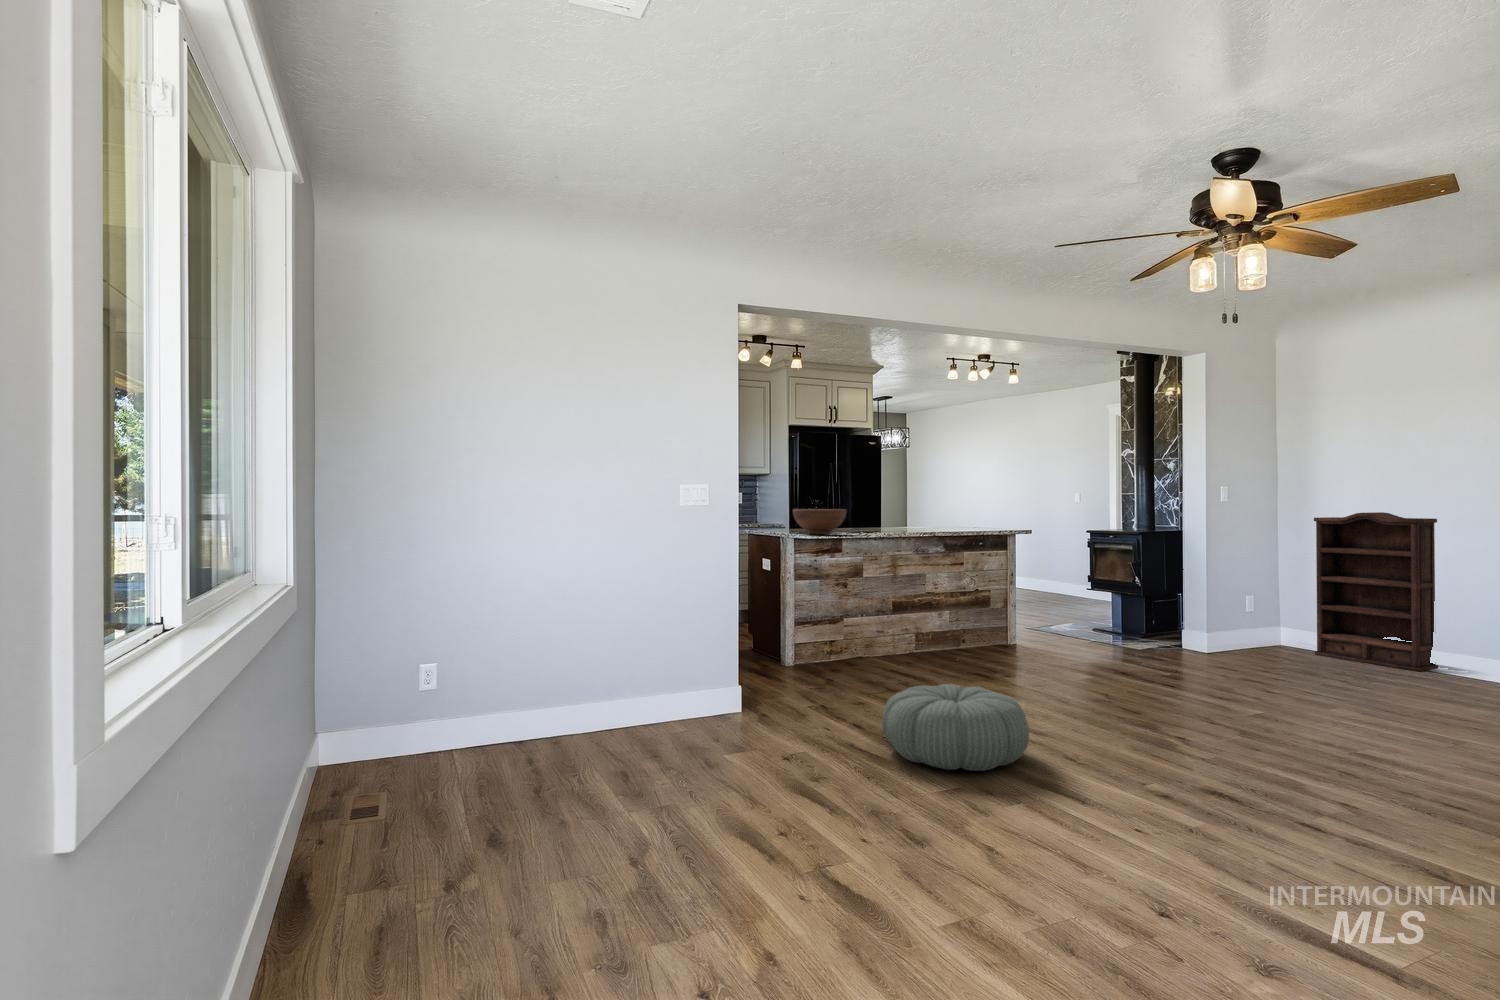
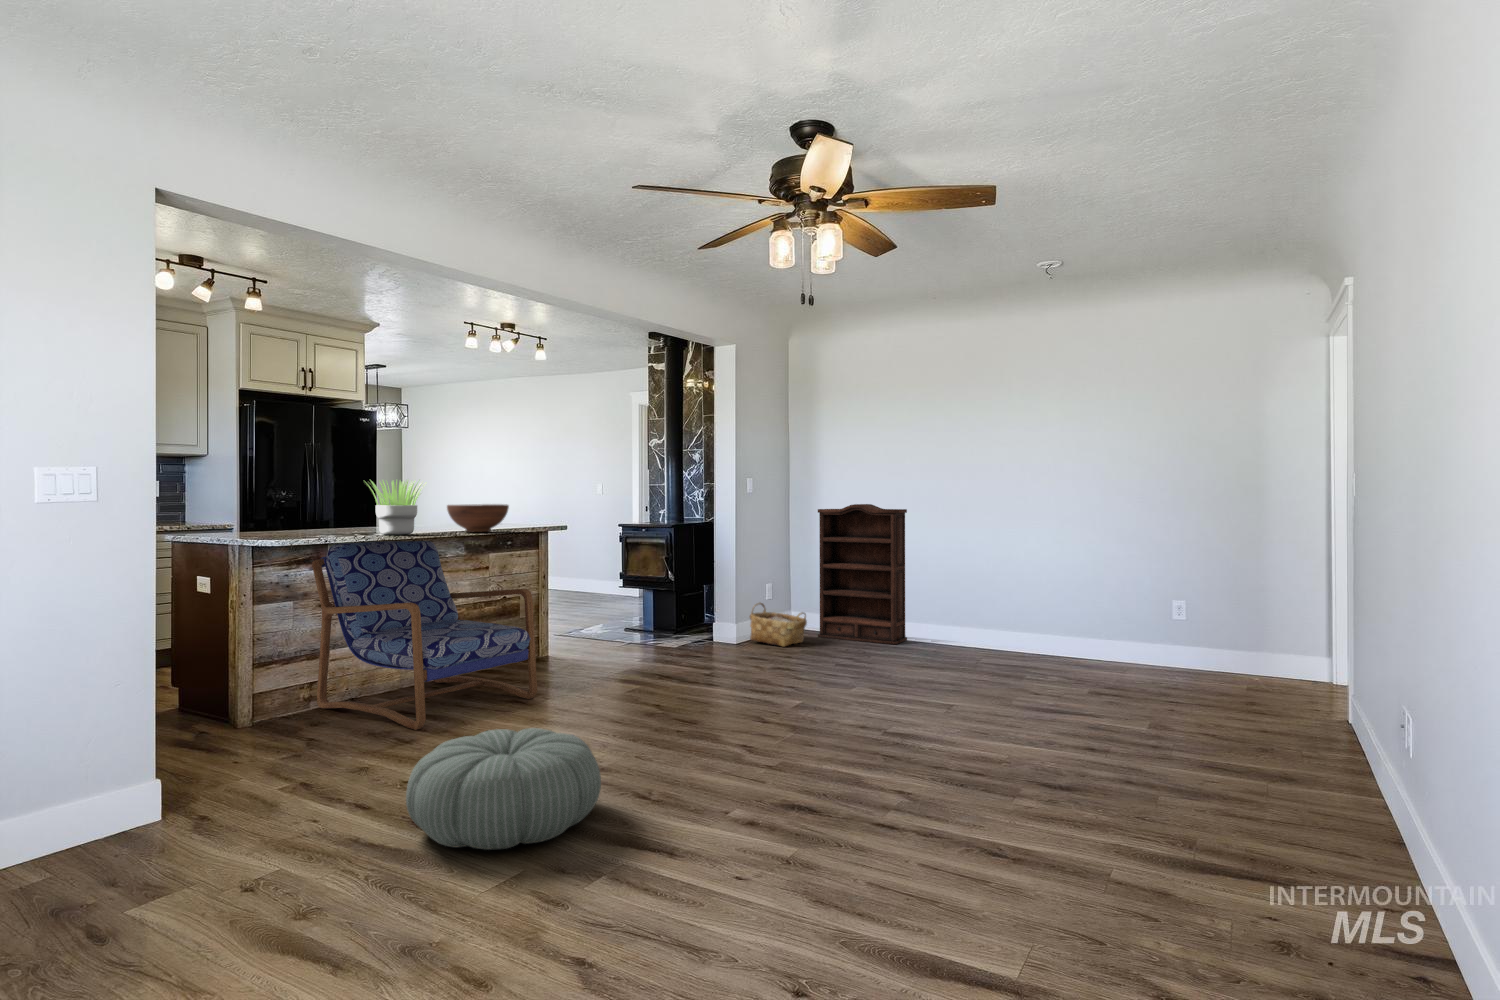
potted plant: none [864,490,916,534] -> present [367,480,427,535]
fruit bowl: present [793,509,846,535] -> present [447,504,509,532]
armchair: none [831,538,999,684] -> present [312,541,537,730]
woven basket: none [1227,612,1297,660] -> present [750,603,807,647]

